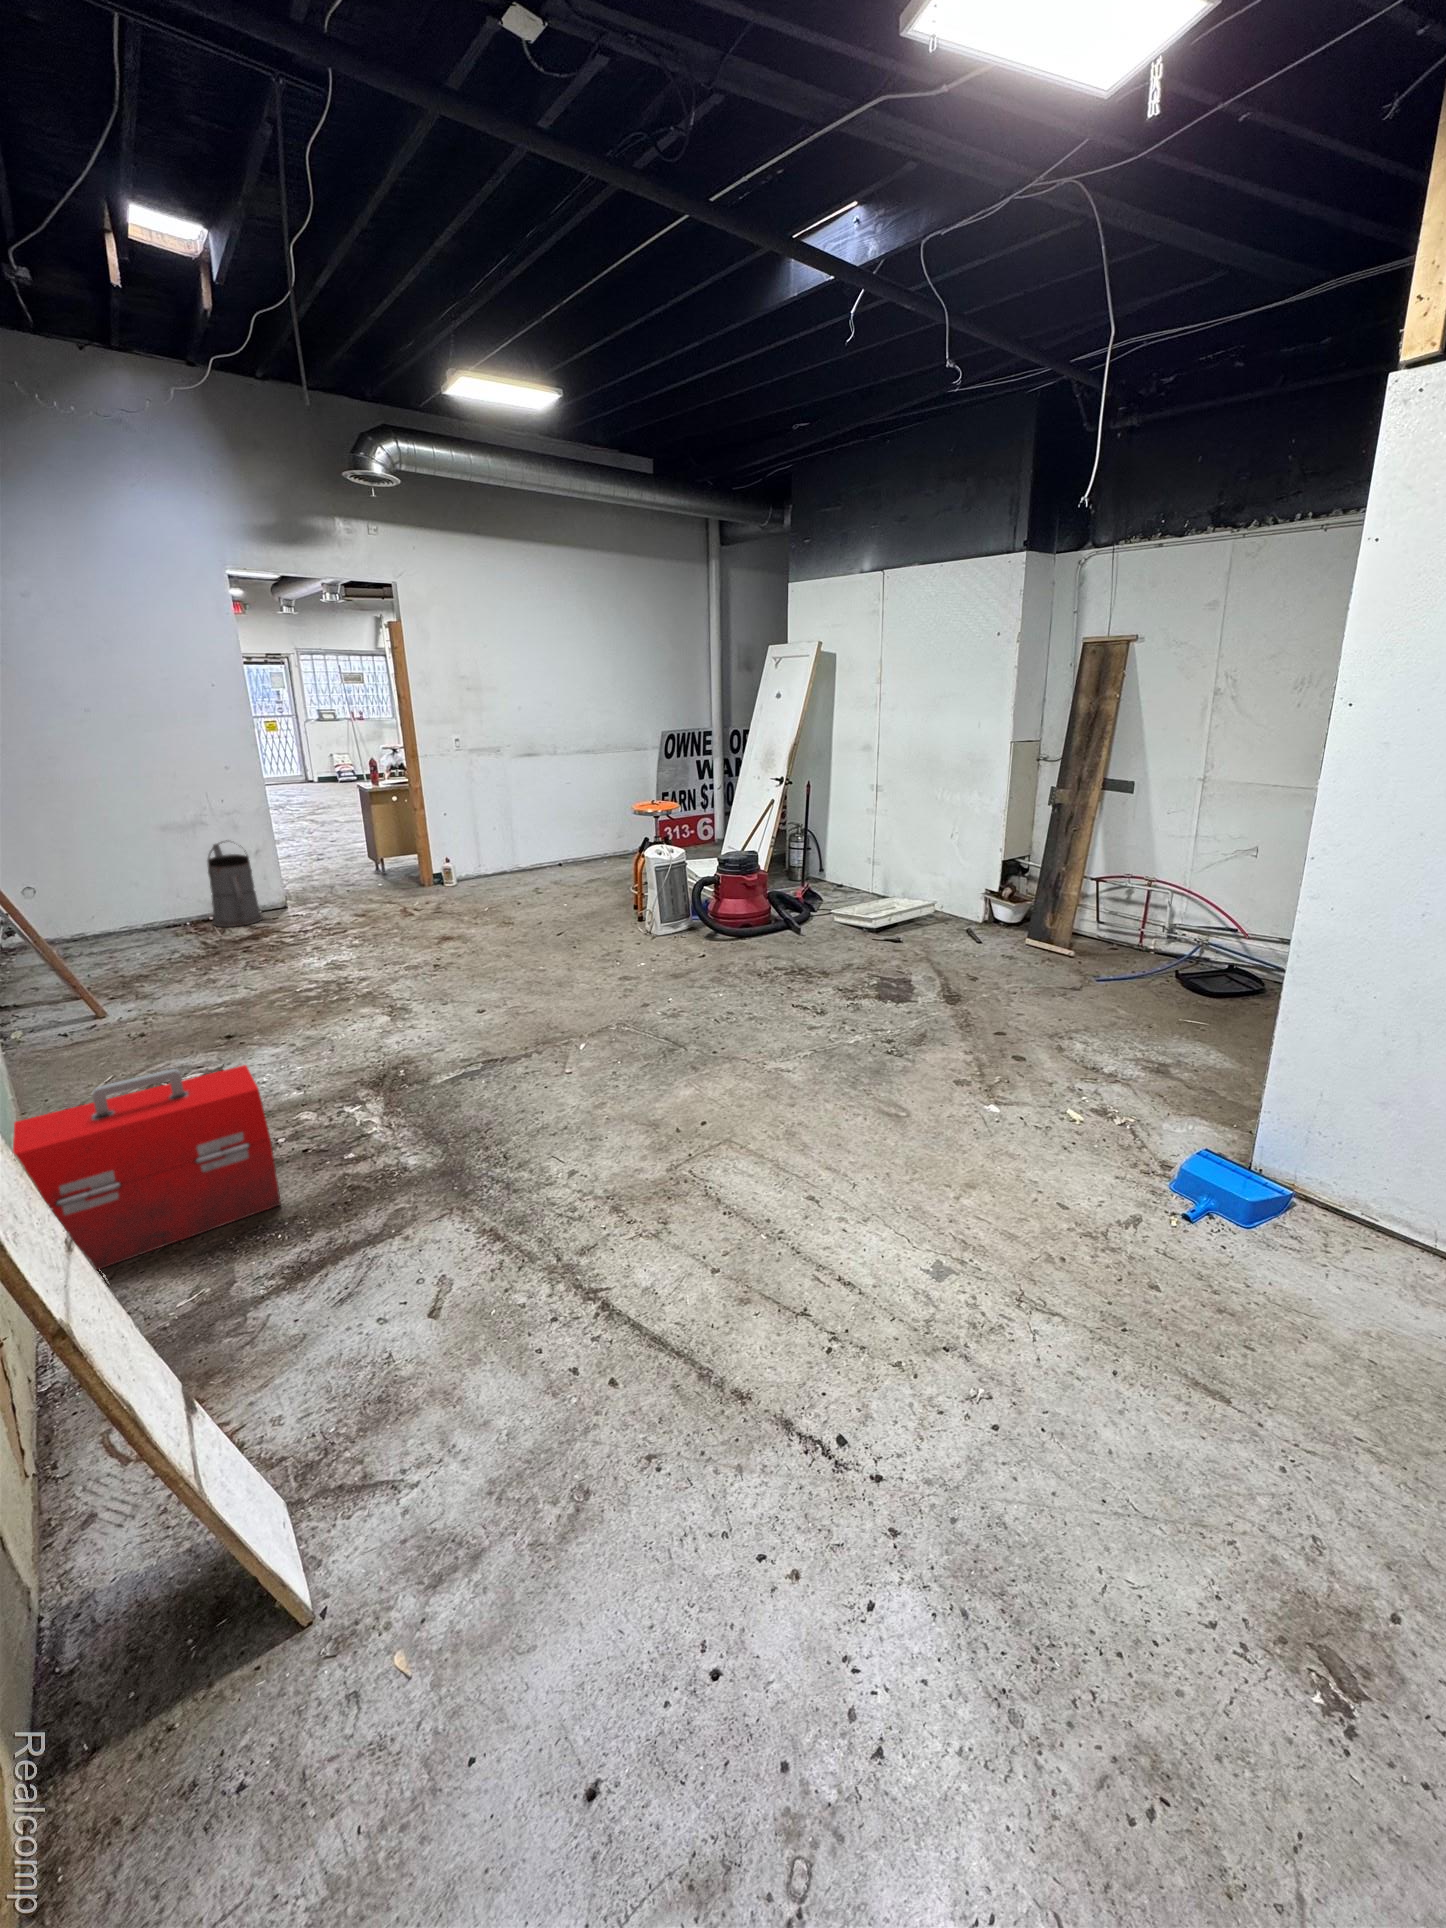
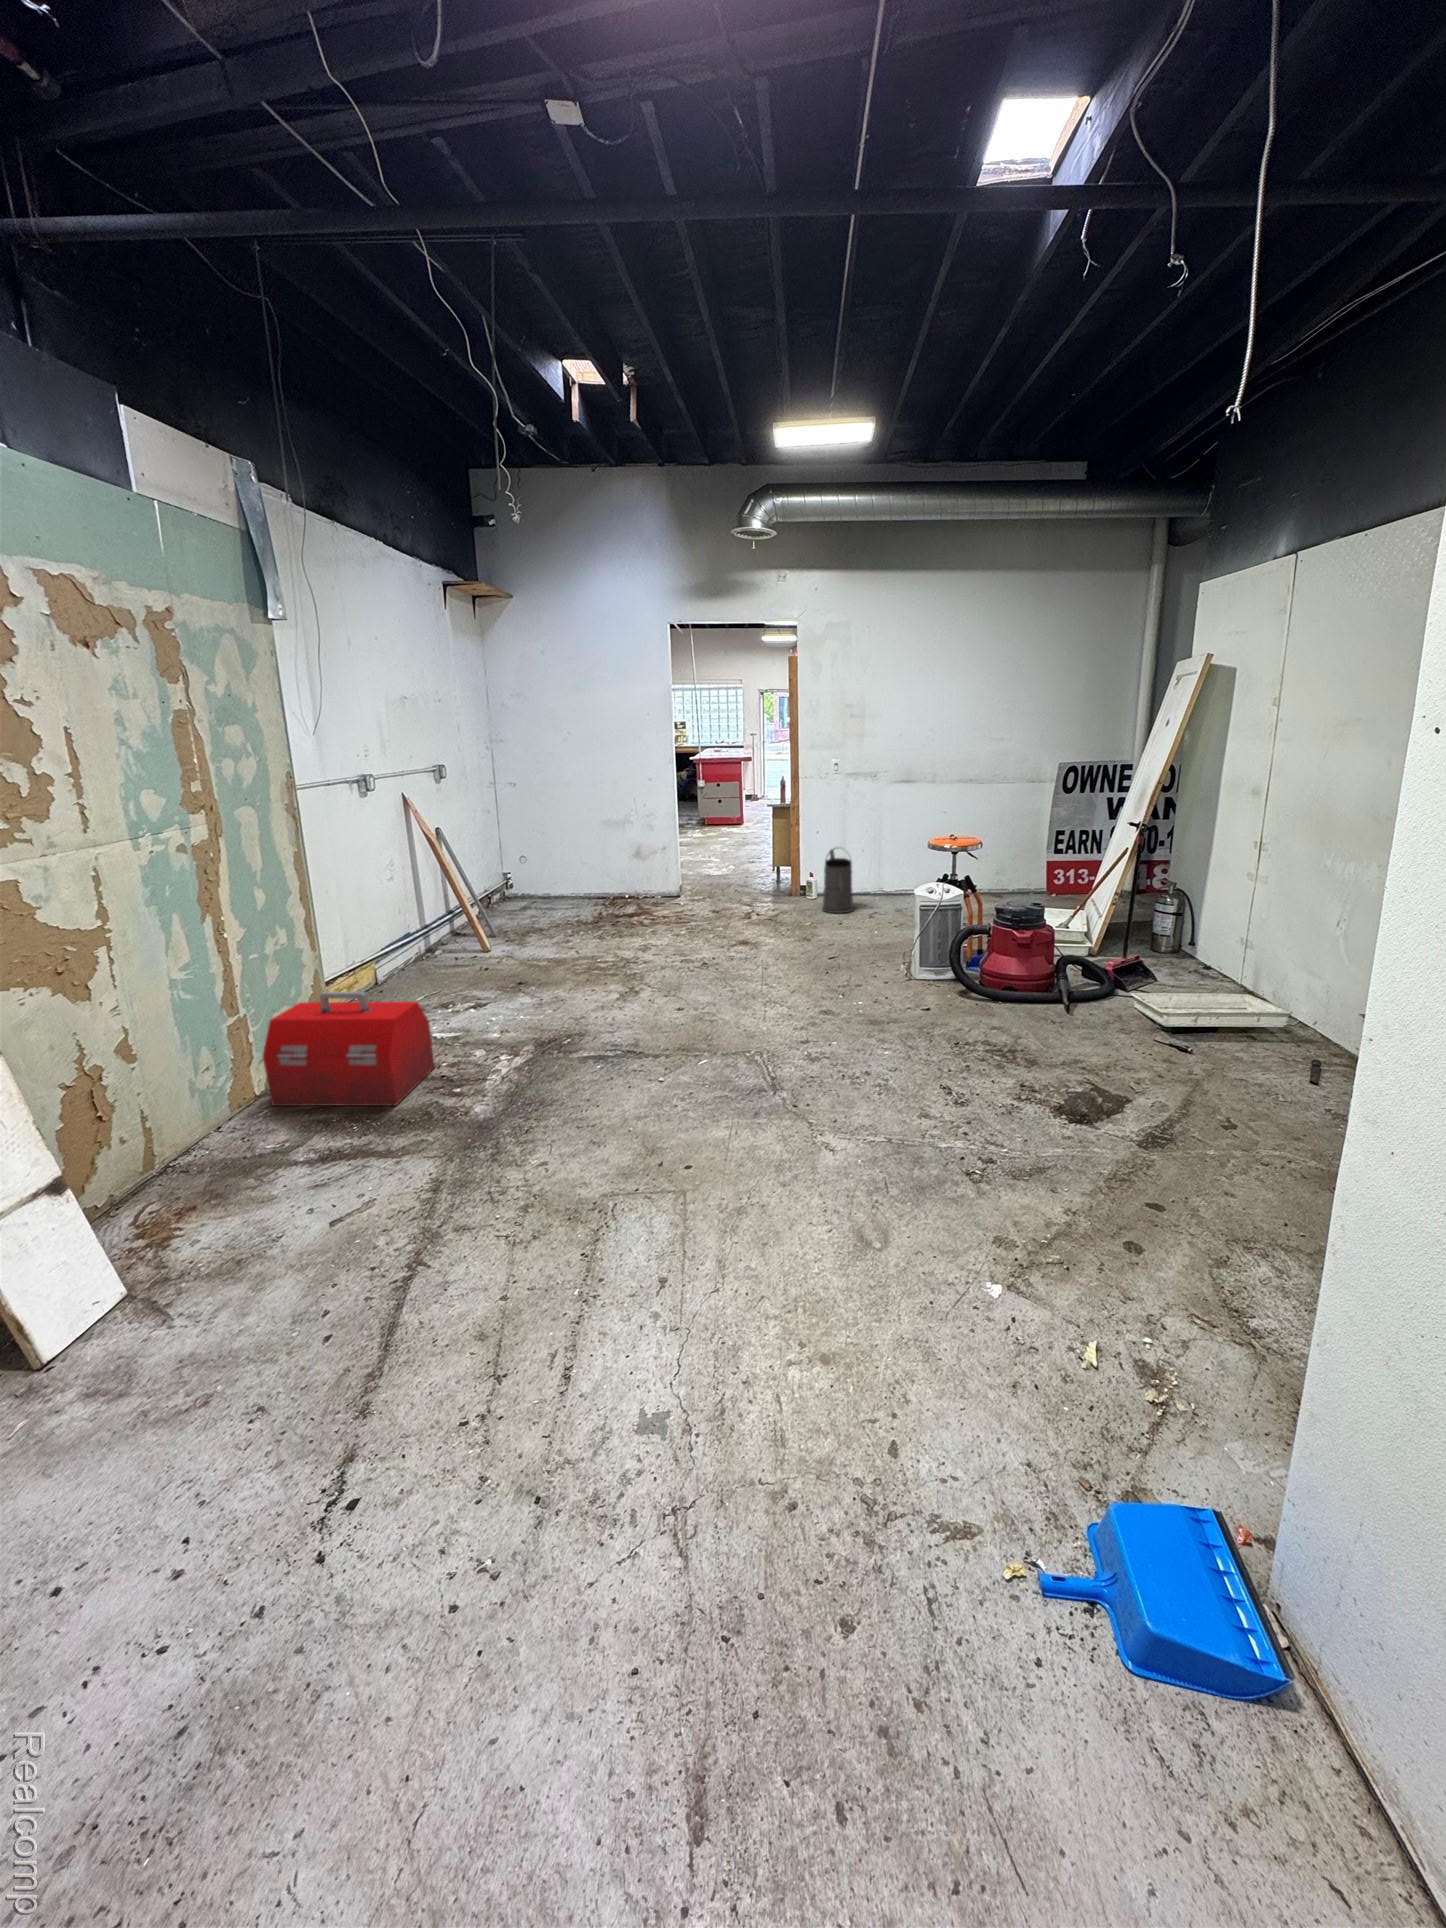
watering can: present [207,840,262,927] -> present [822,848,854,913]

